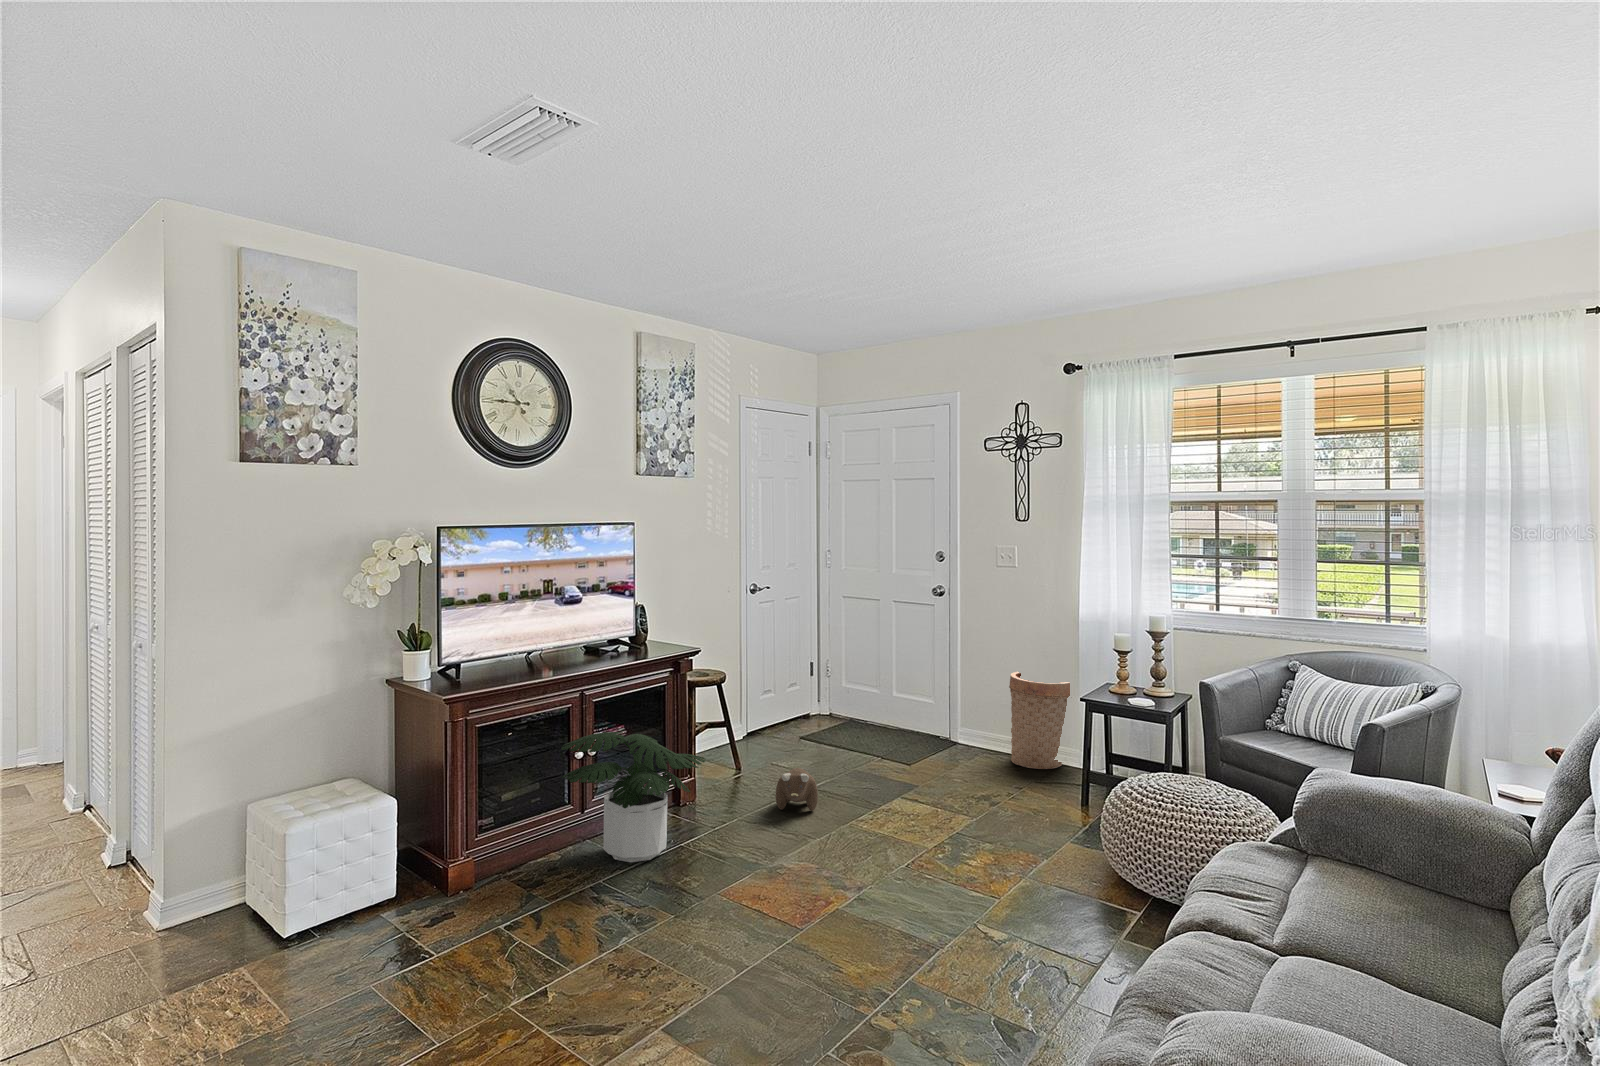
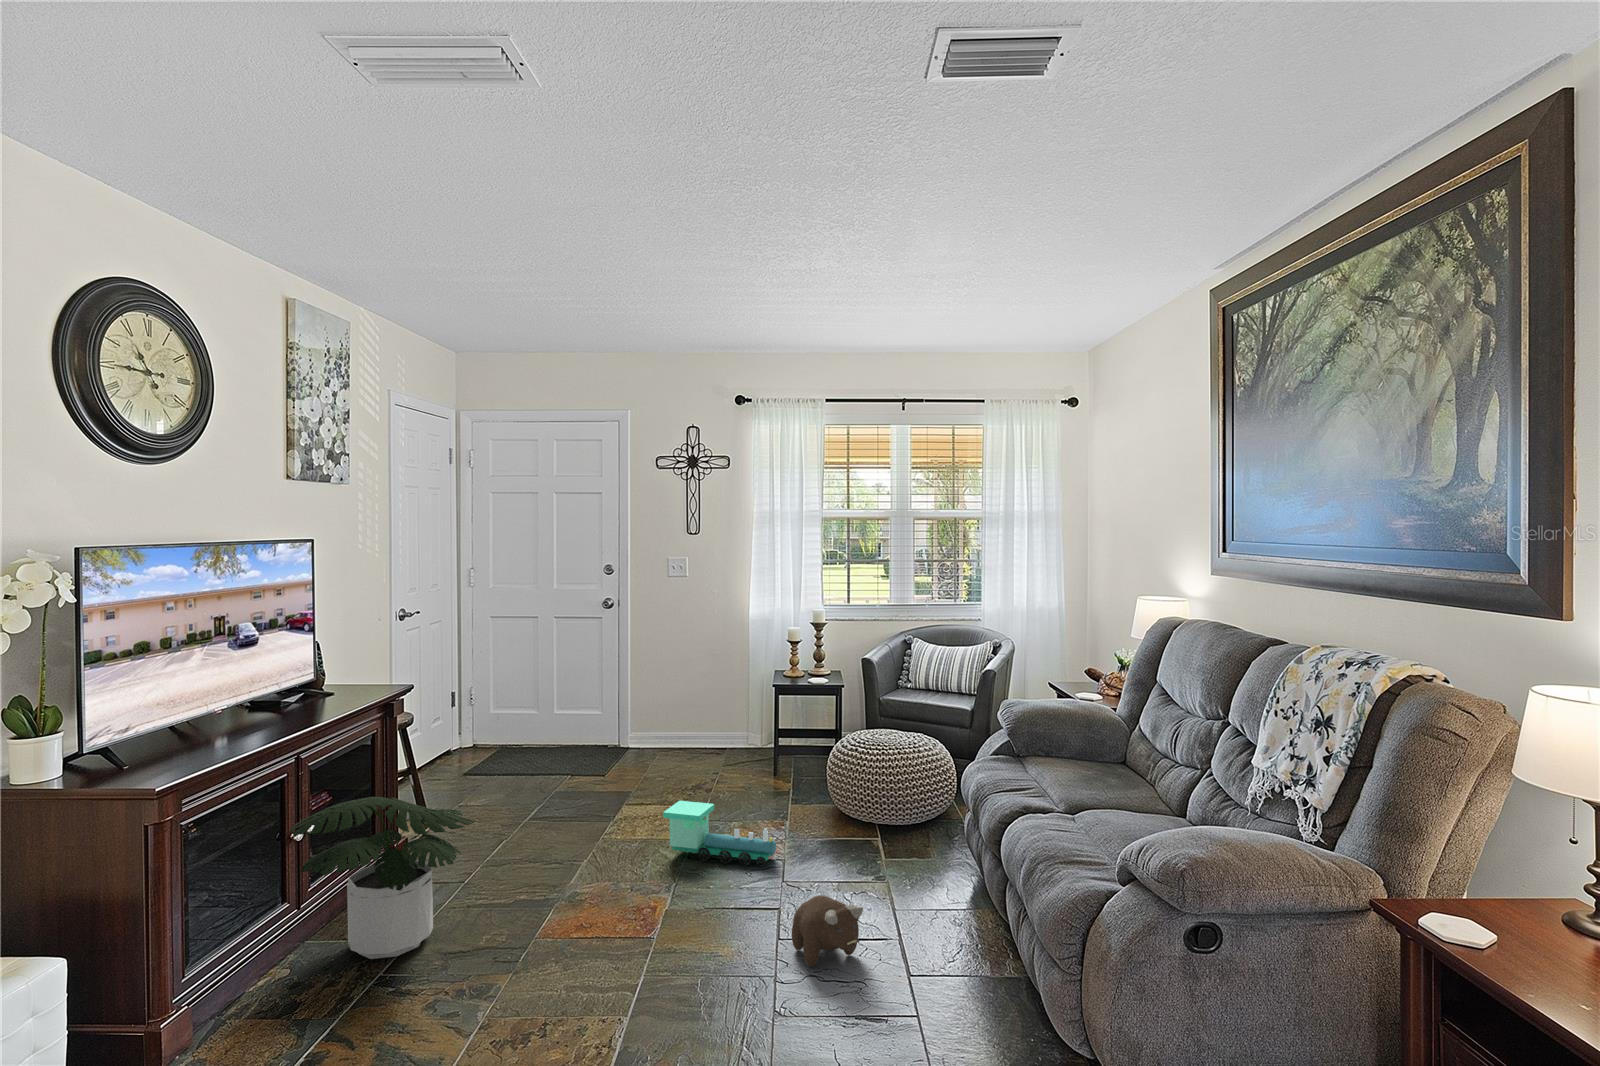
basket: present [1009,672,1070,769] -> none [686,669,745,761]
plush toy: present [776,768,818,811] -> present [792,896,863,967]
toy train: none [890,792,994,872] -> present [663,801,779,866]

